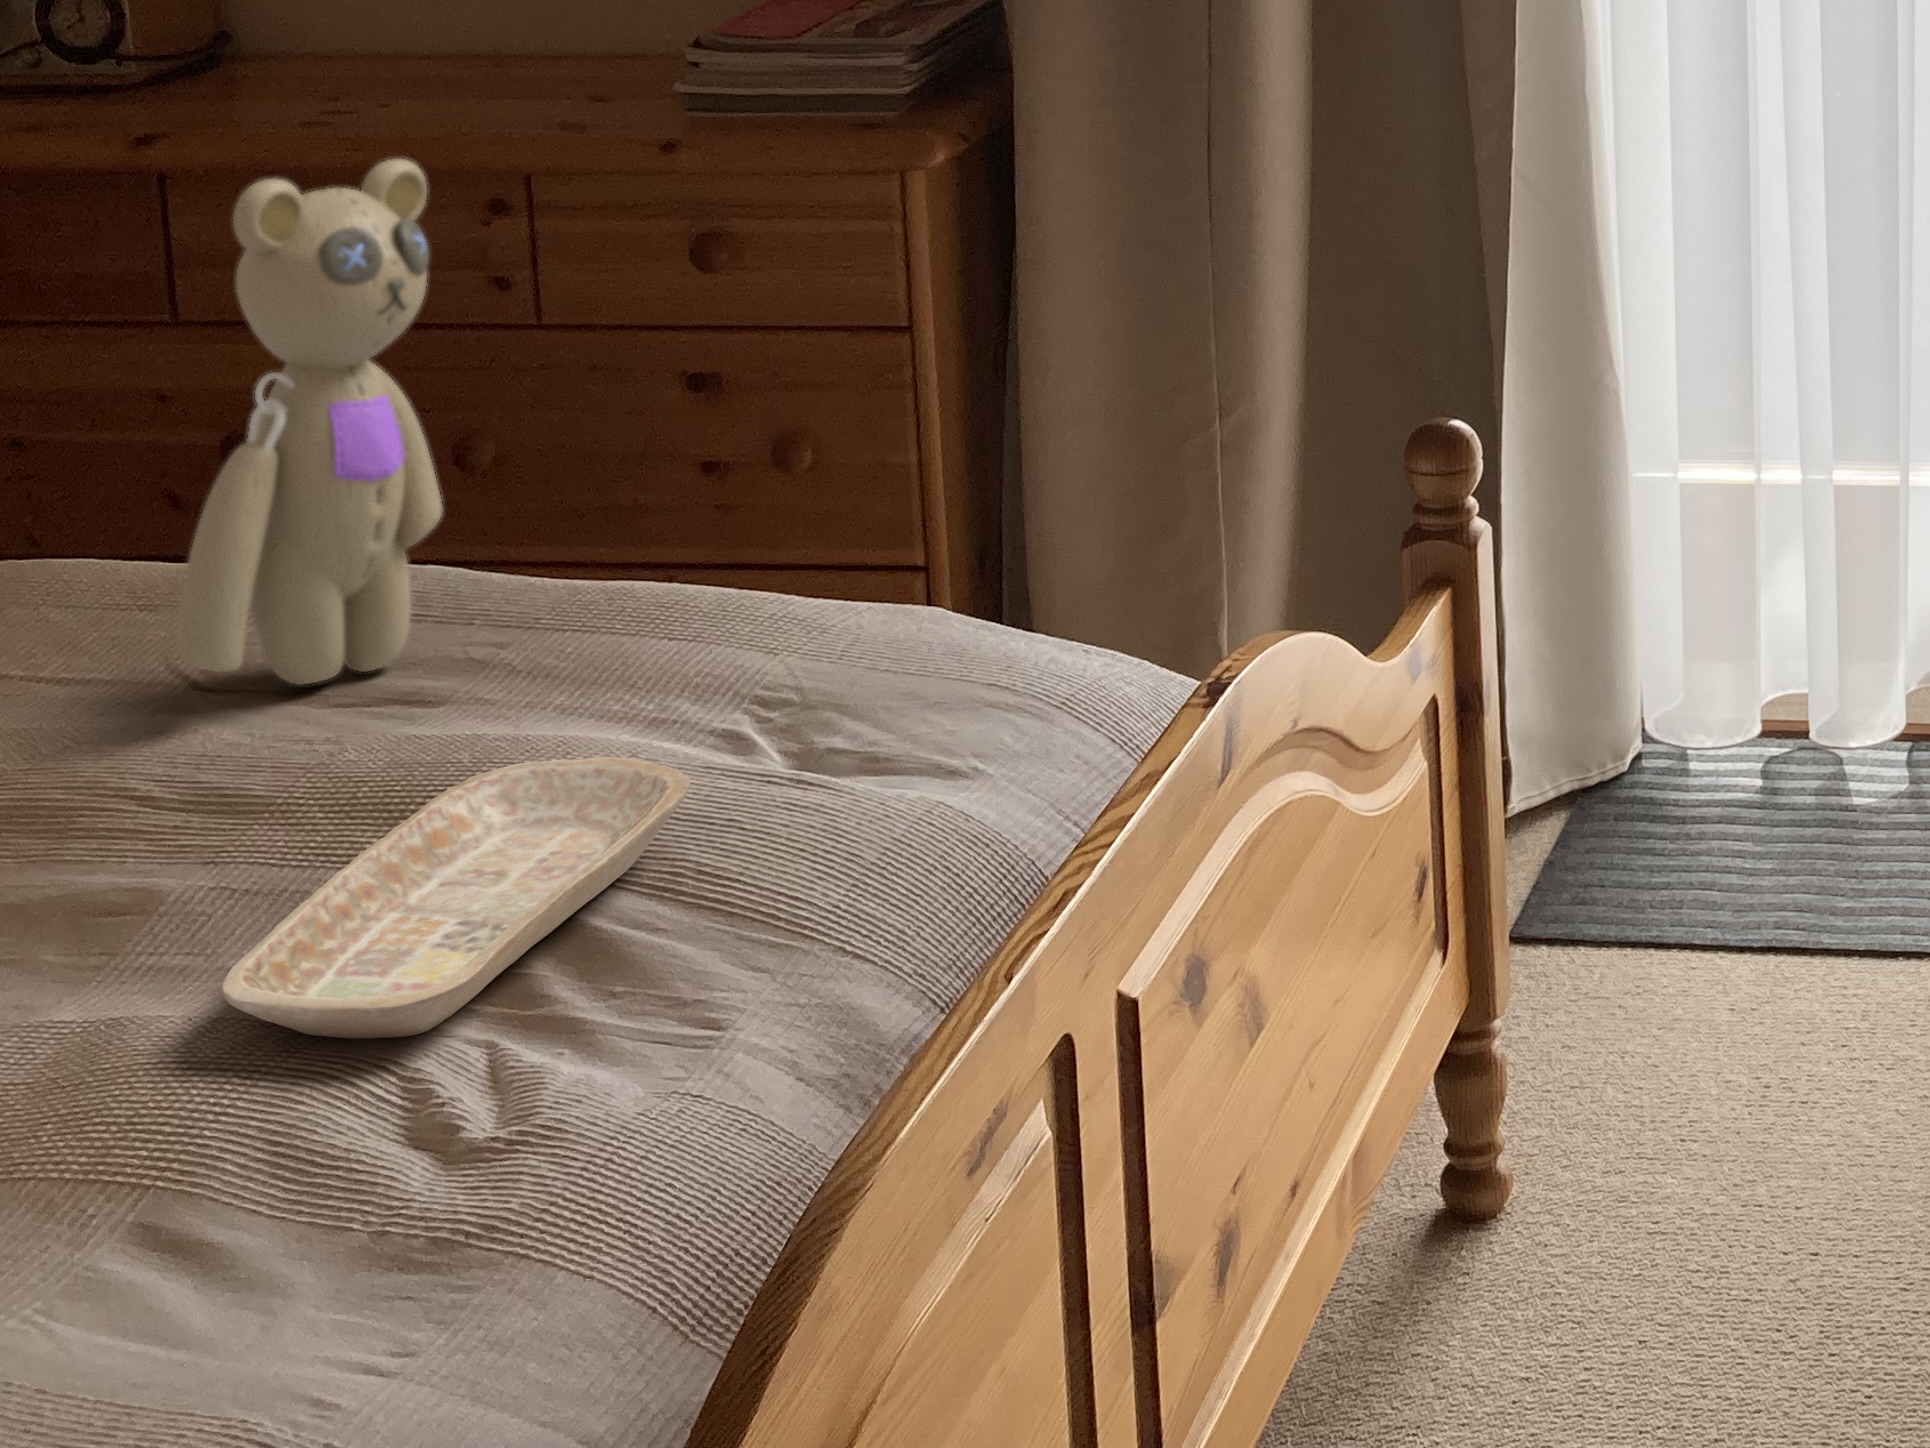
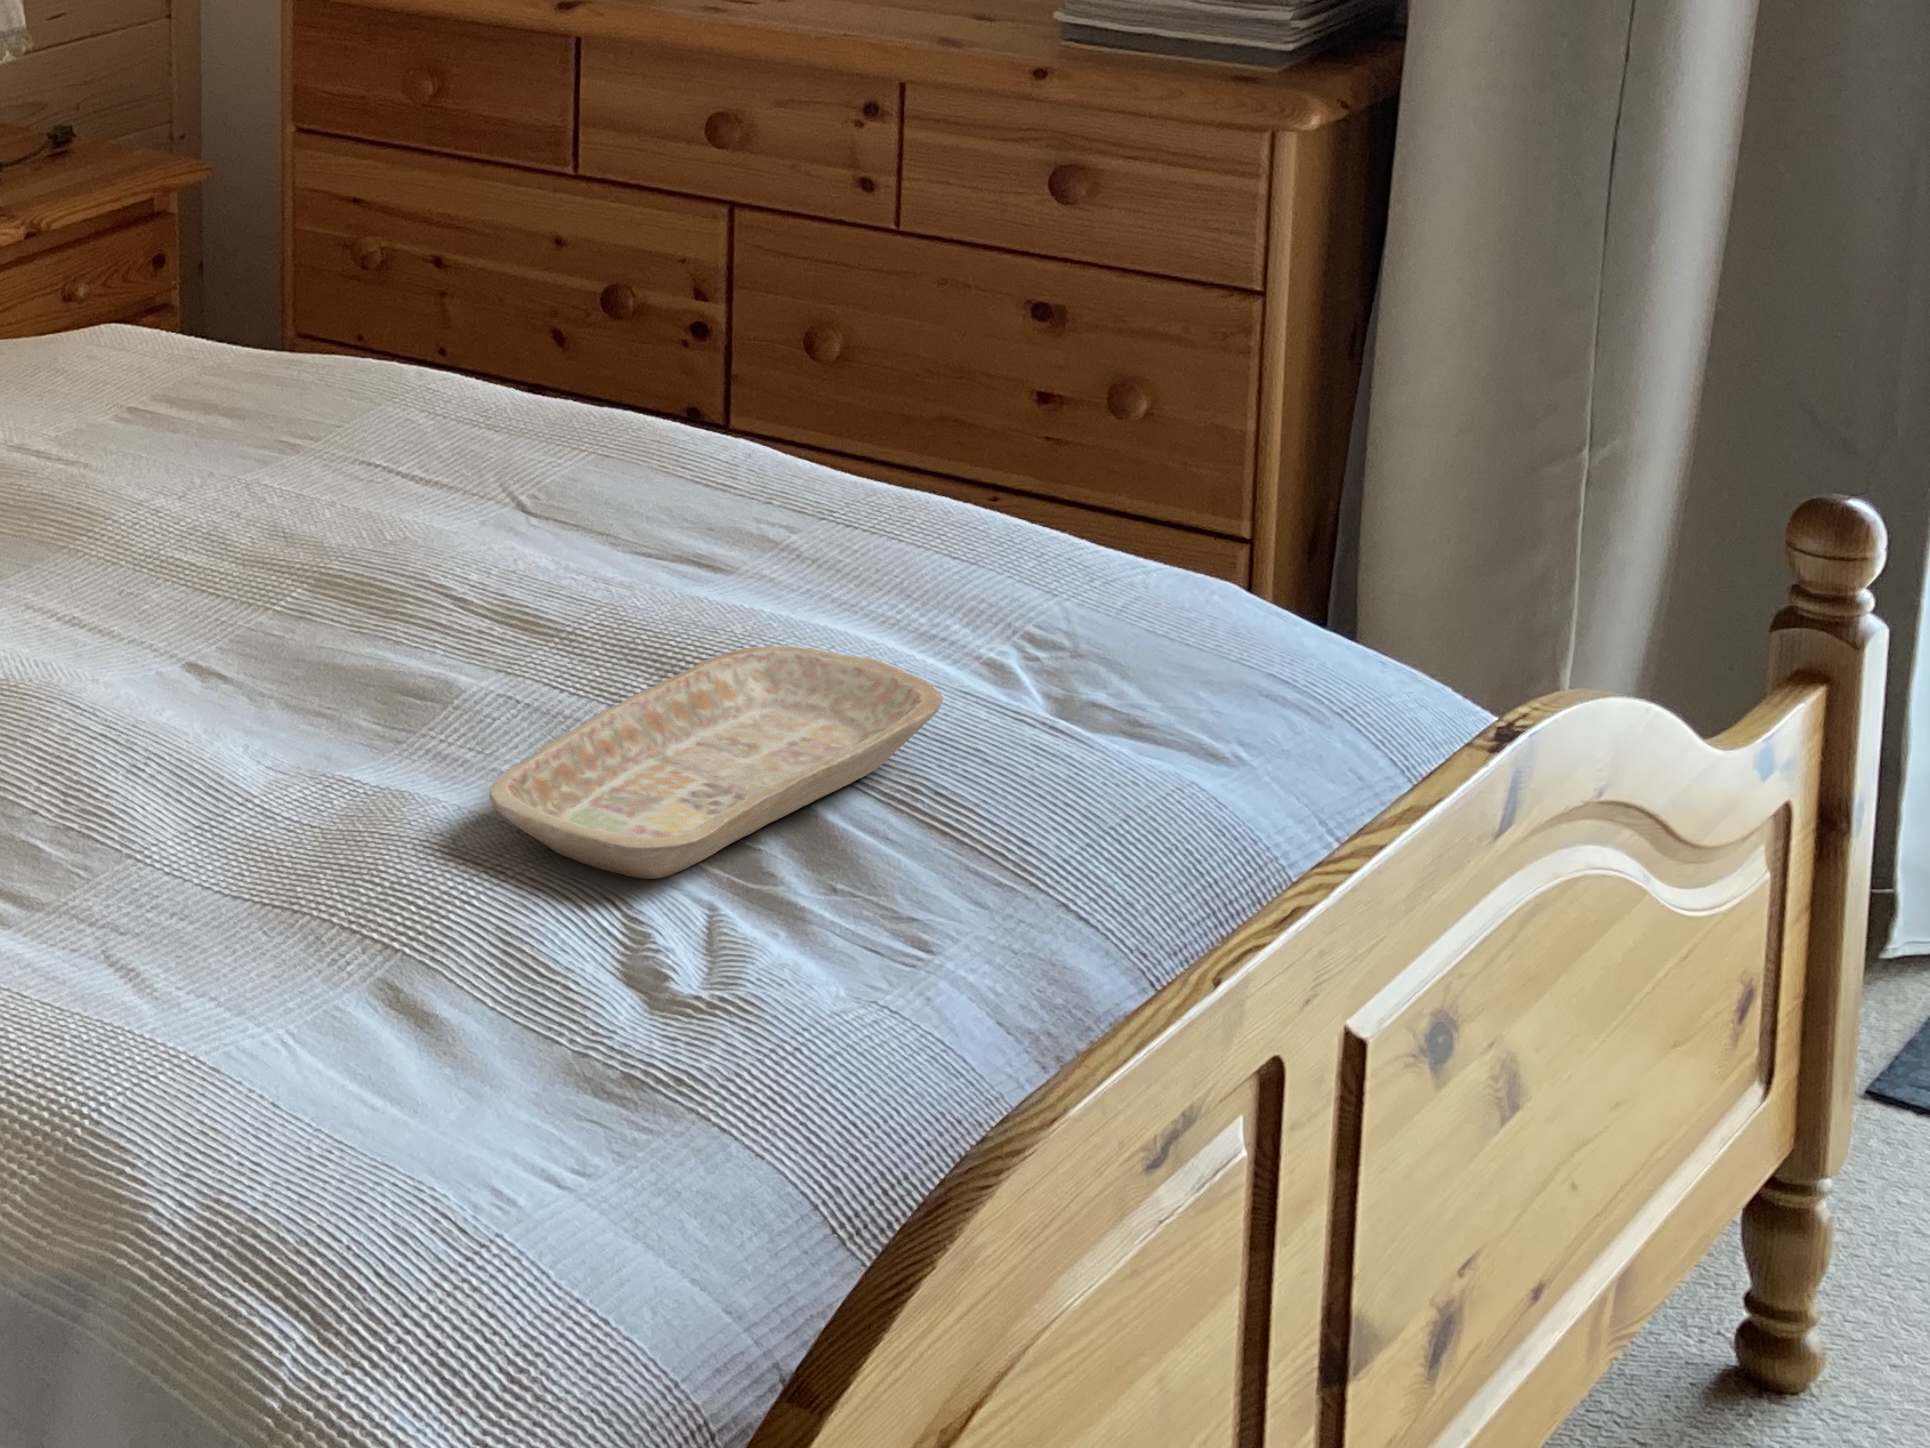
teddy bear: present [177,159,442,684] -> none [516,47,780,531]

